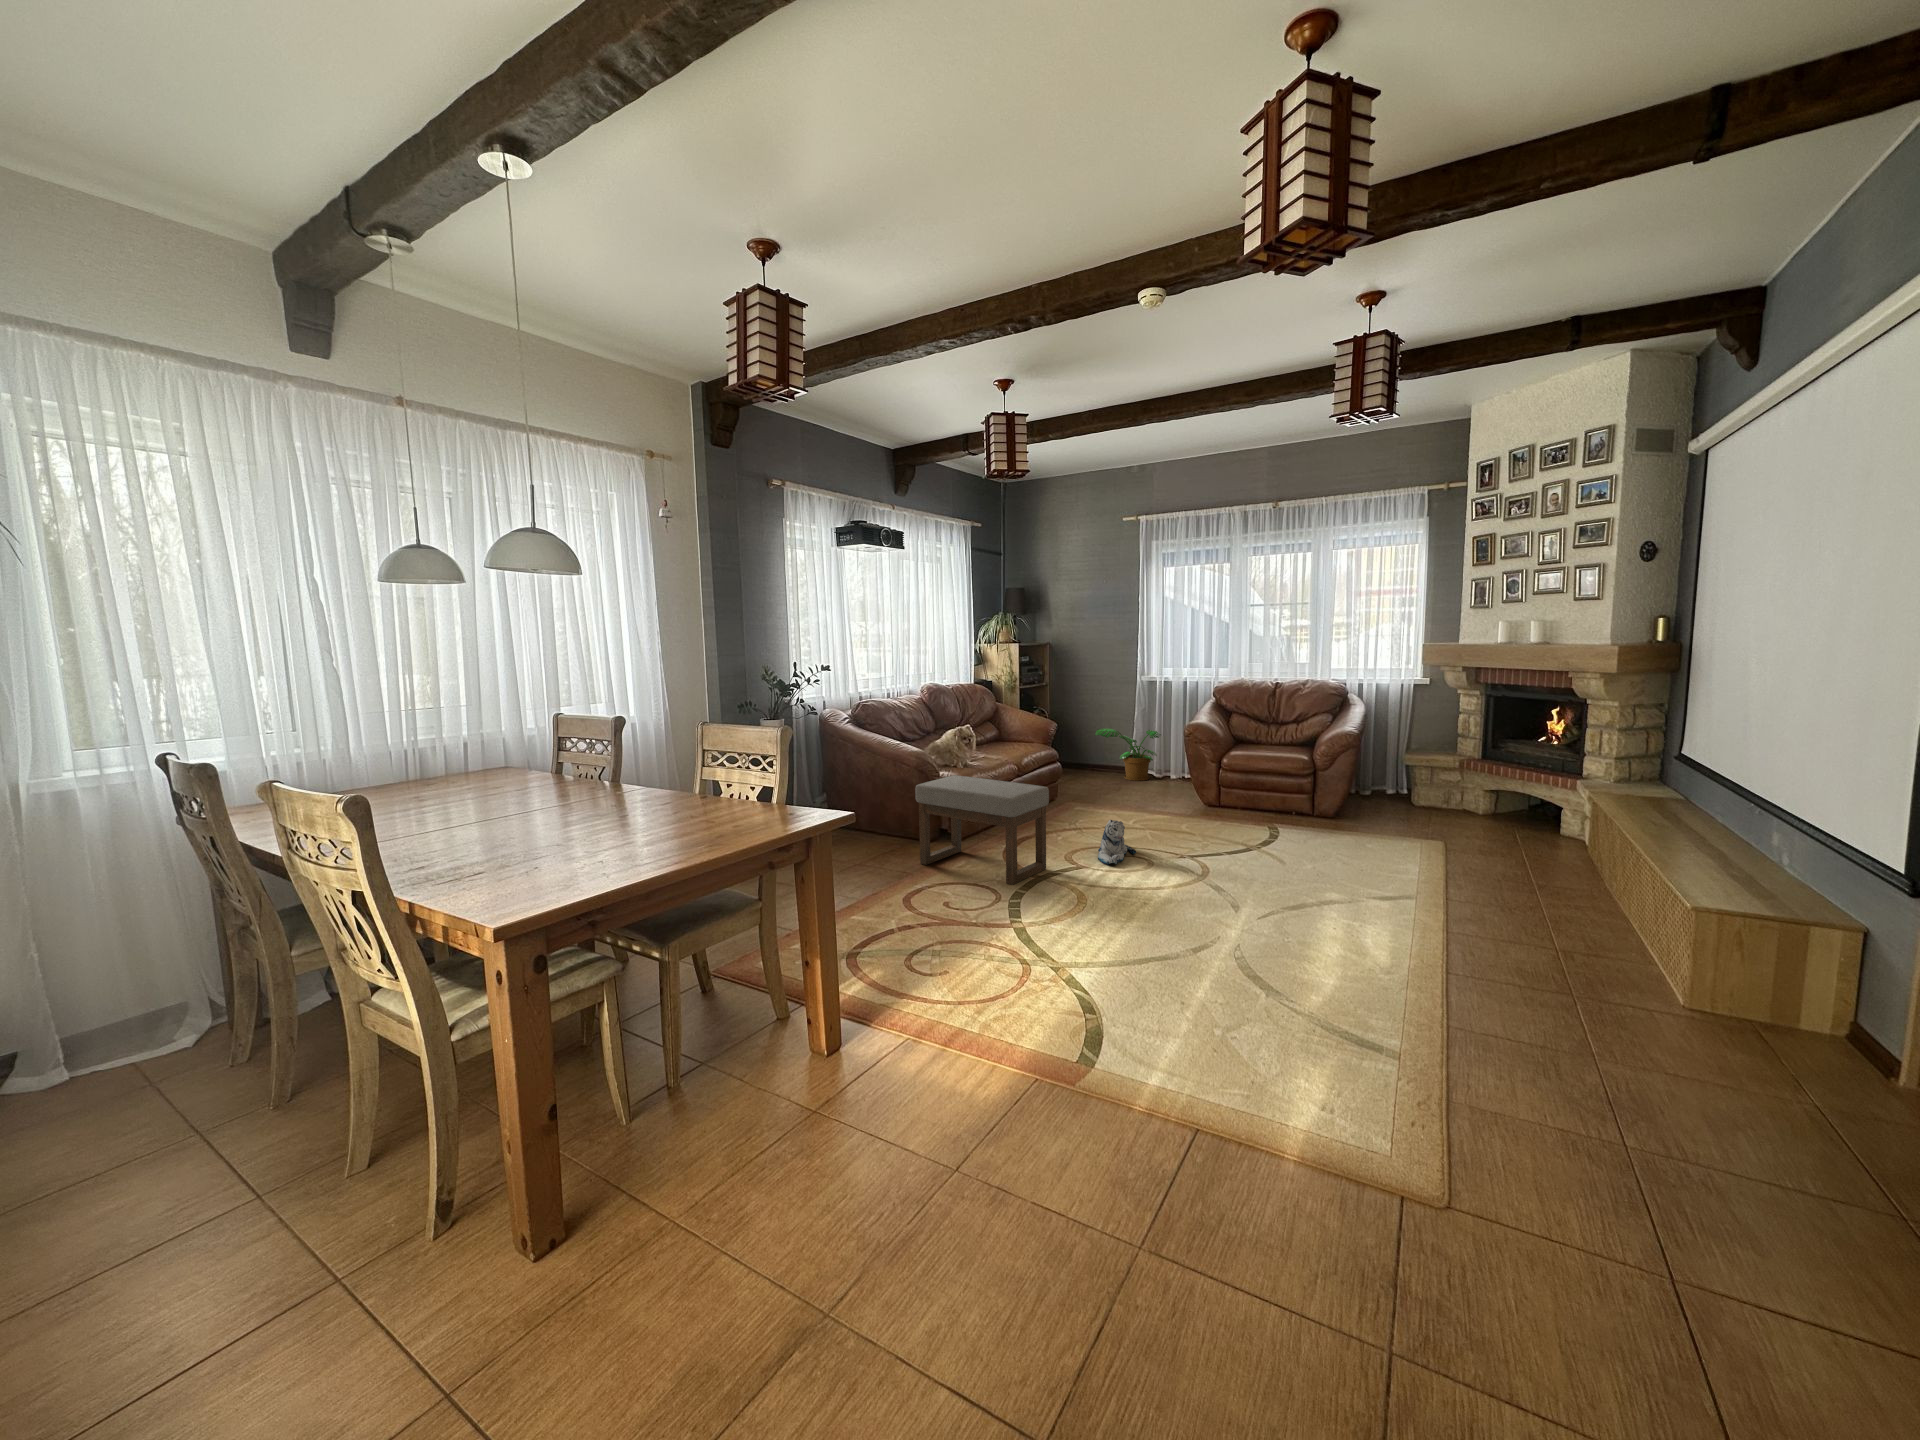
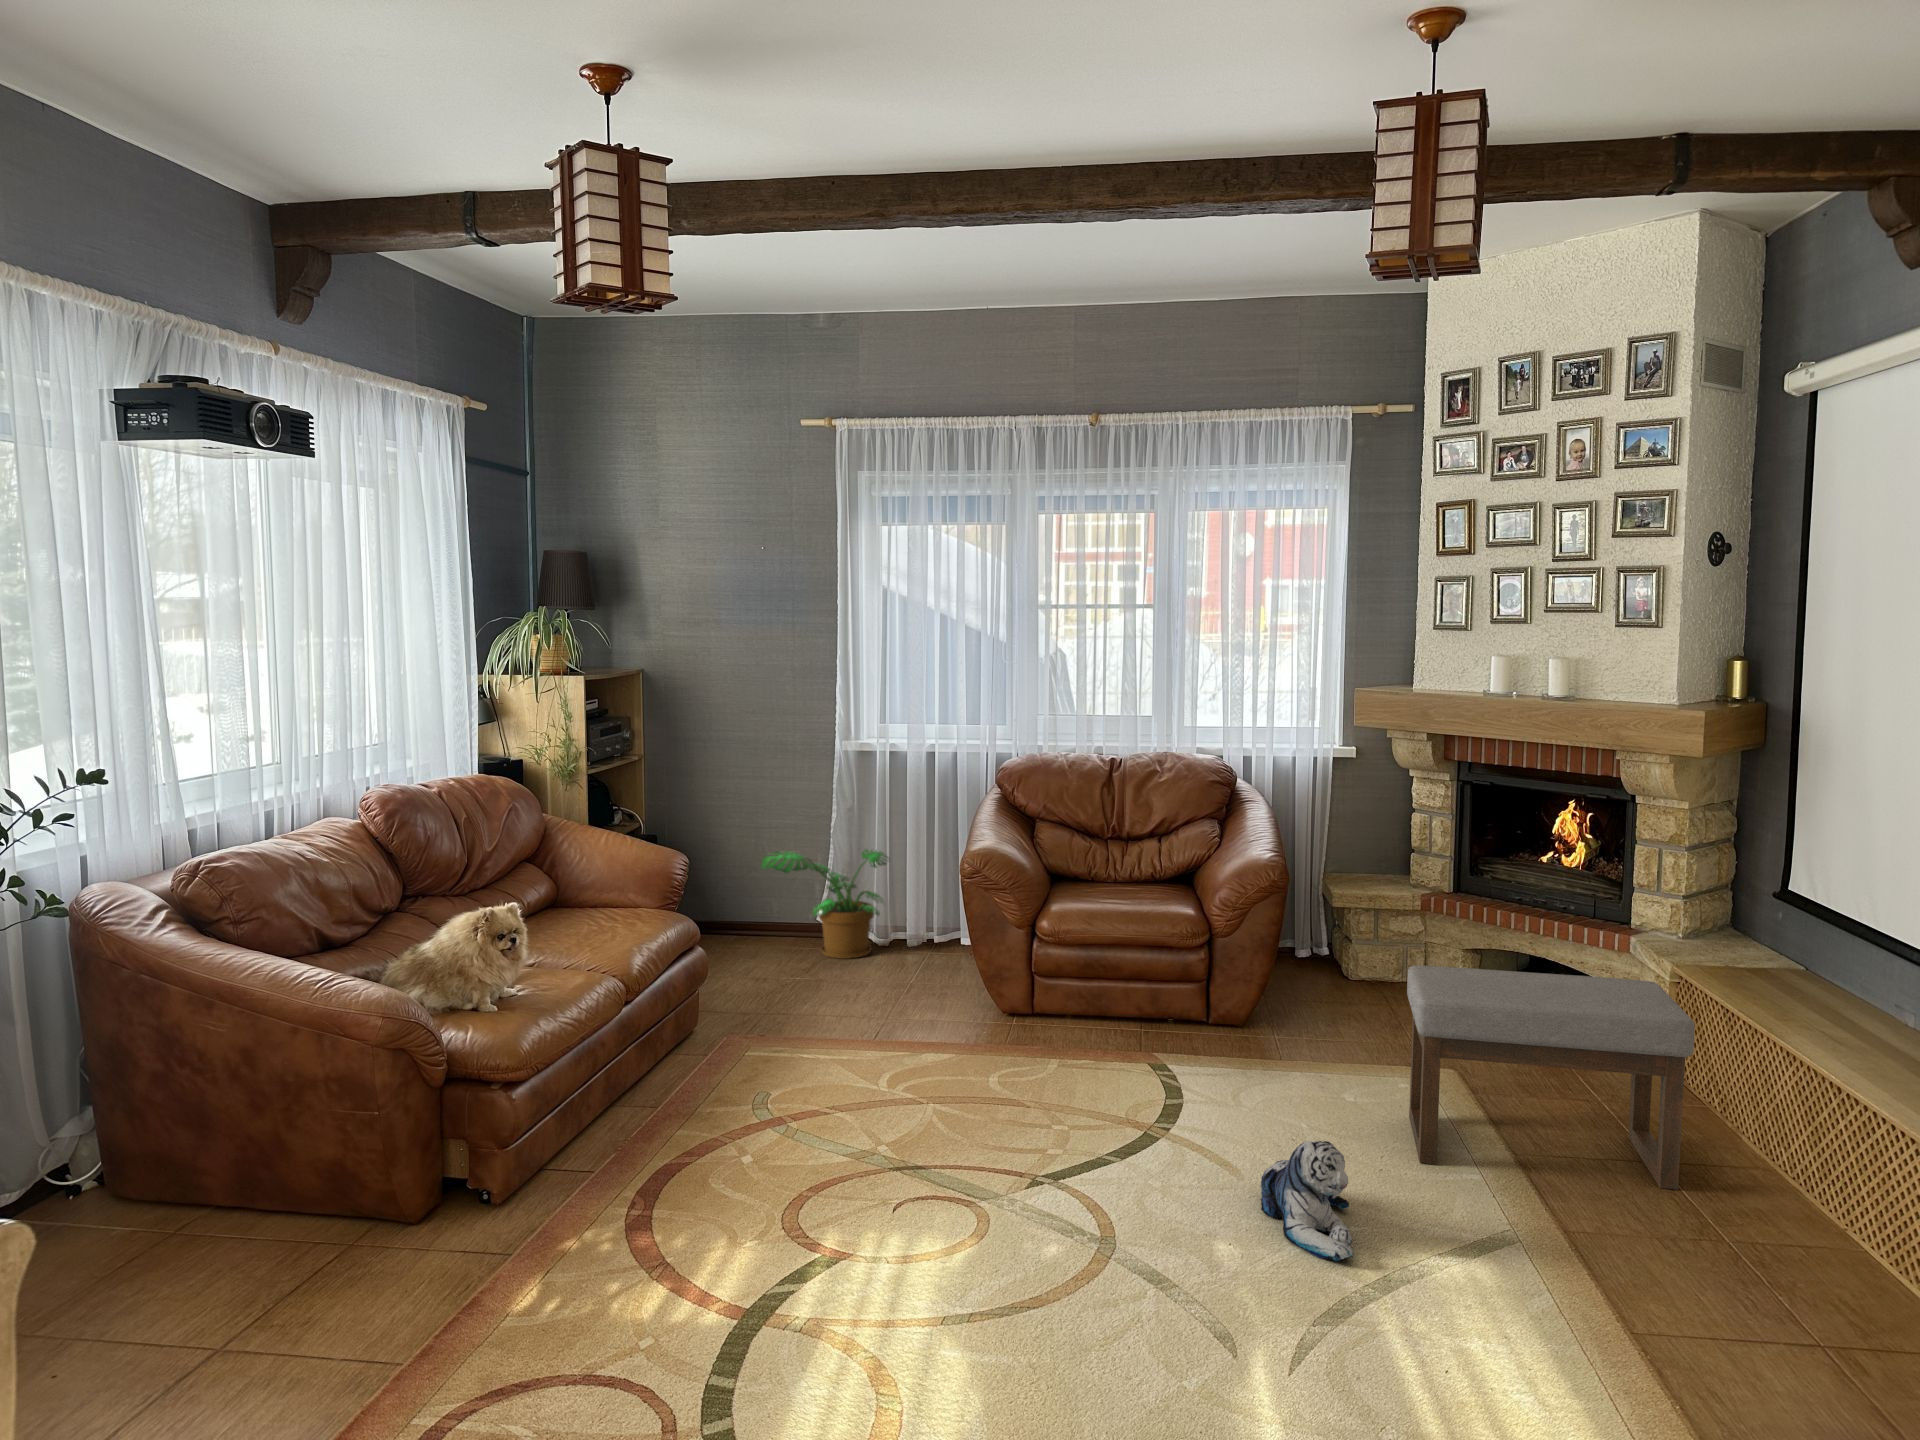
ottoman: present [915,775,1049,885] -> present [1407,966,1695,1190]
plush toy: present [1098,820,1136,865] -> present [1261,1141,1354,1262]

